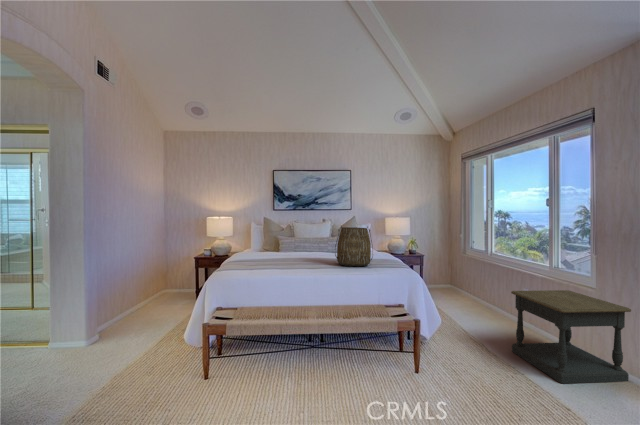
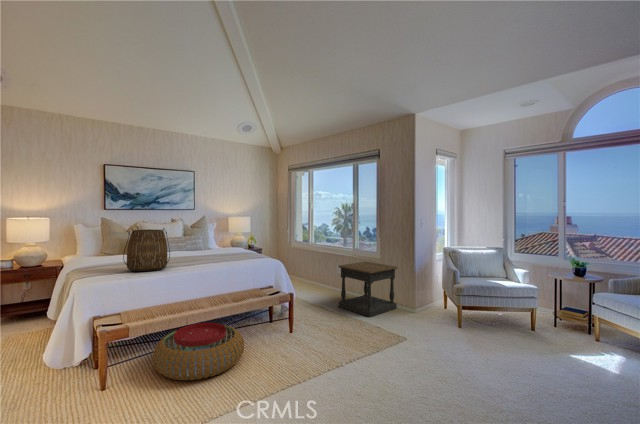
tote bag: present [335,227,373,266] -> present [123,228,170,271]
pouf: none [248,334,344,403] -> present [152,323,244,381]

